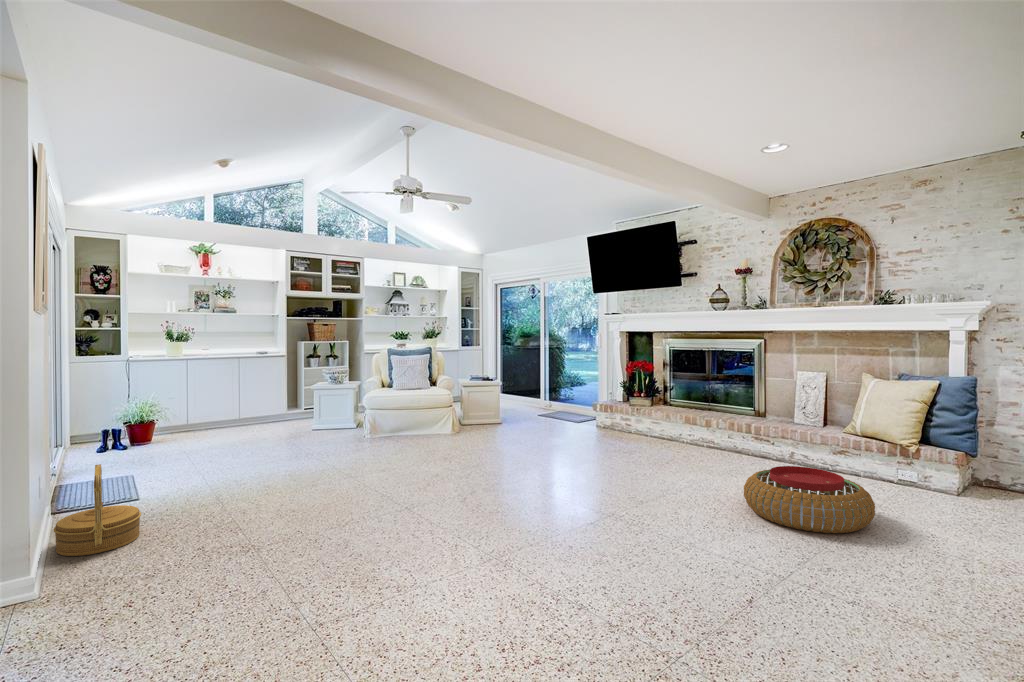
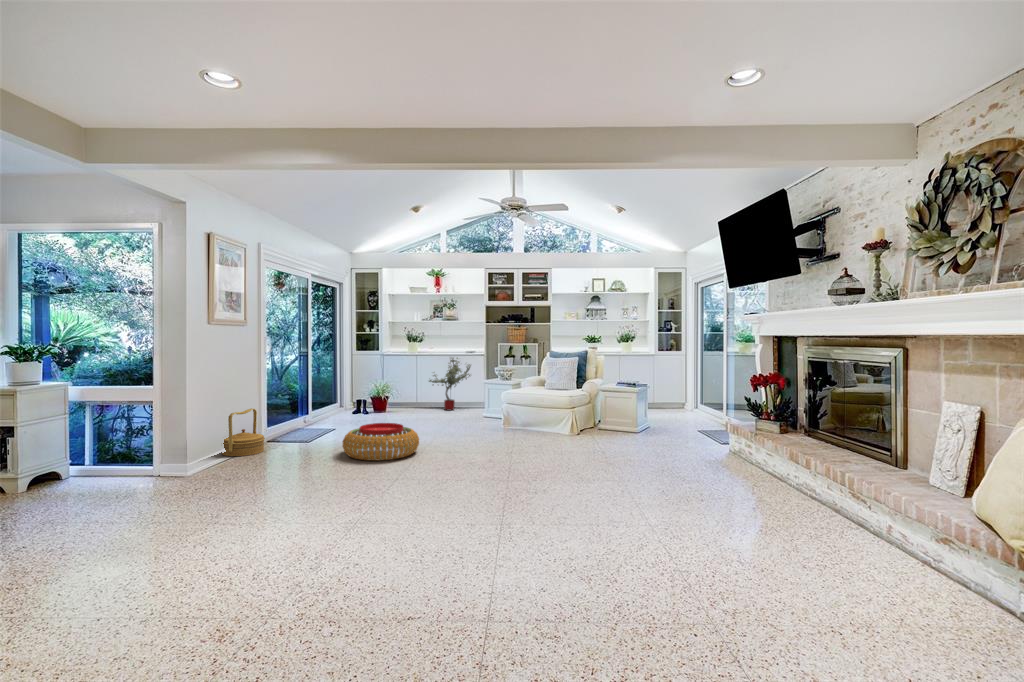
potted tree: none [225,360,287,430] -> present [429,358,471,410]
pouf: present [744,466,875,533] -> present [342,423,419,461]

